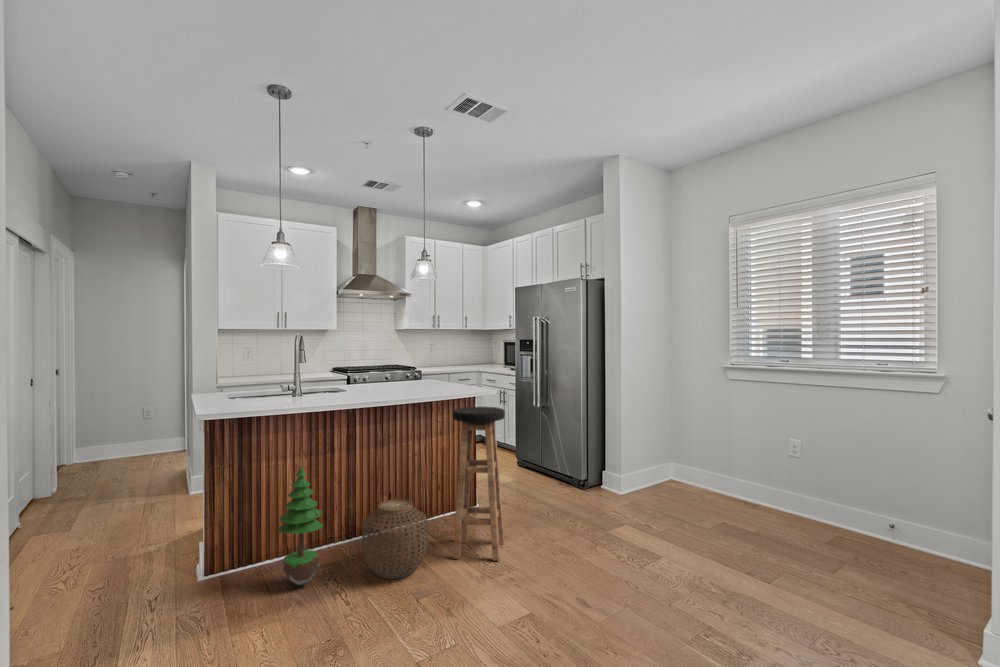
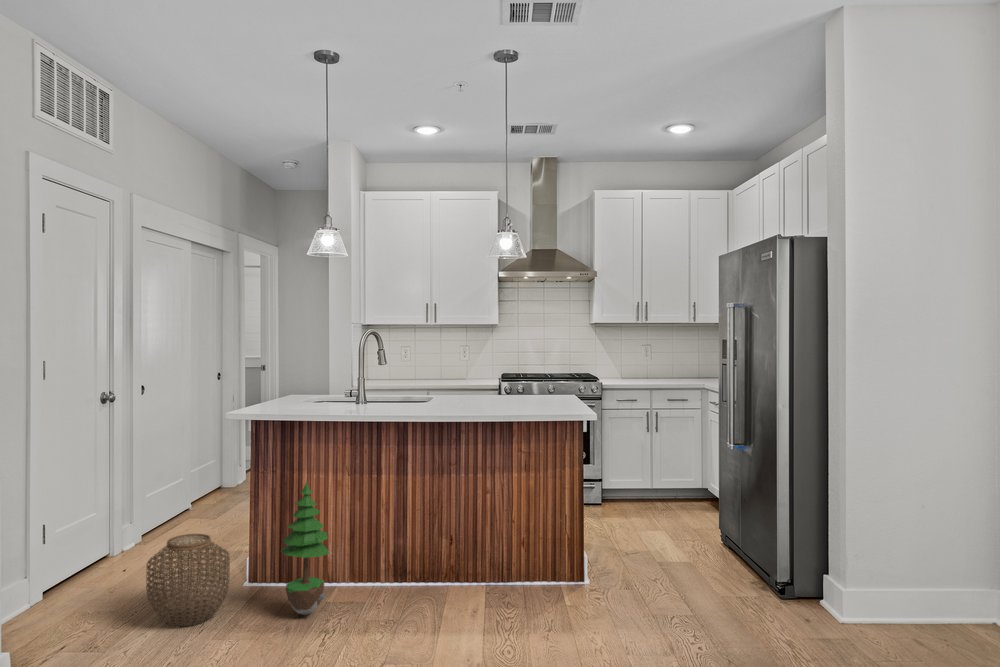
bar stool: present [452,407,505,561] -> none [476,436,560,648]
woven basket: present [362,499,428,579] -> present [146,534,230,626]

